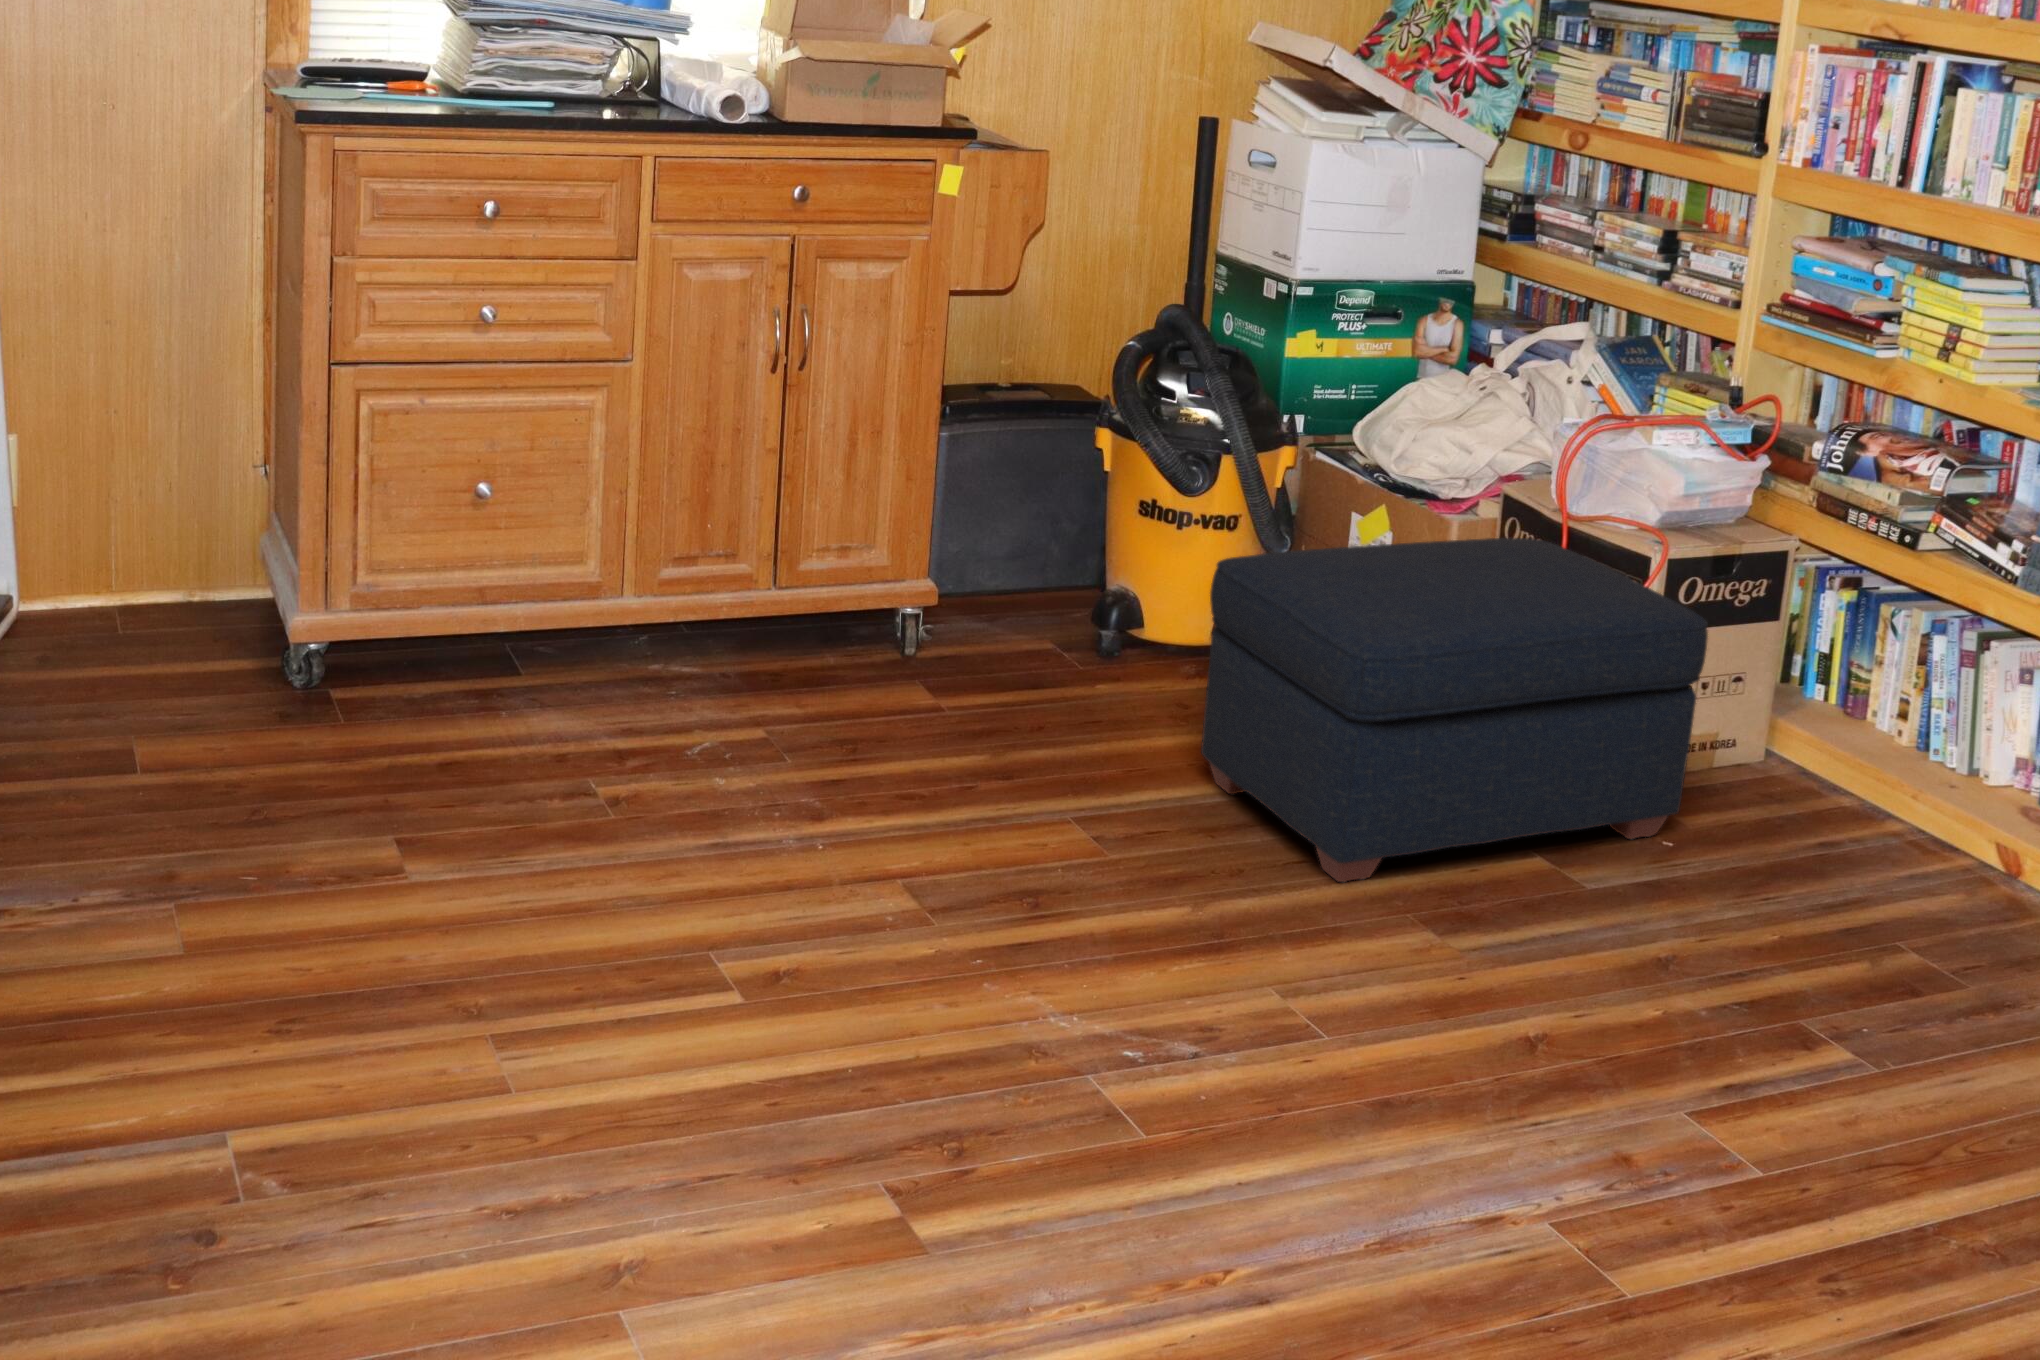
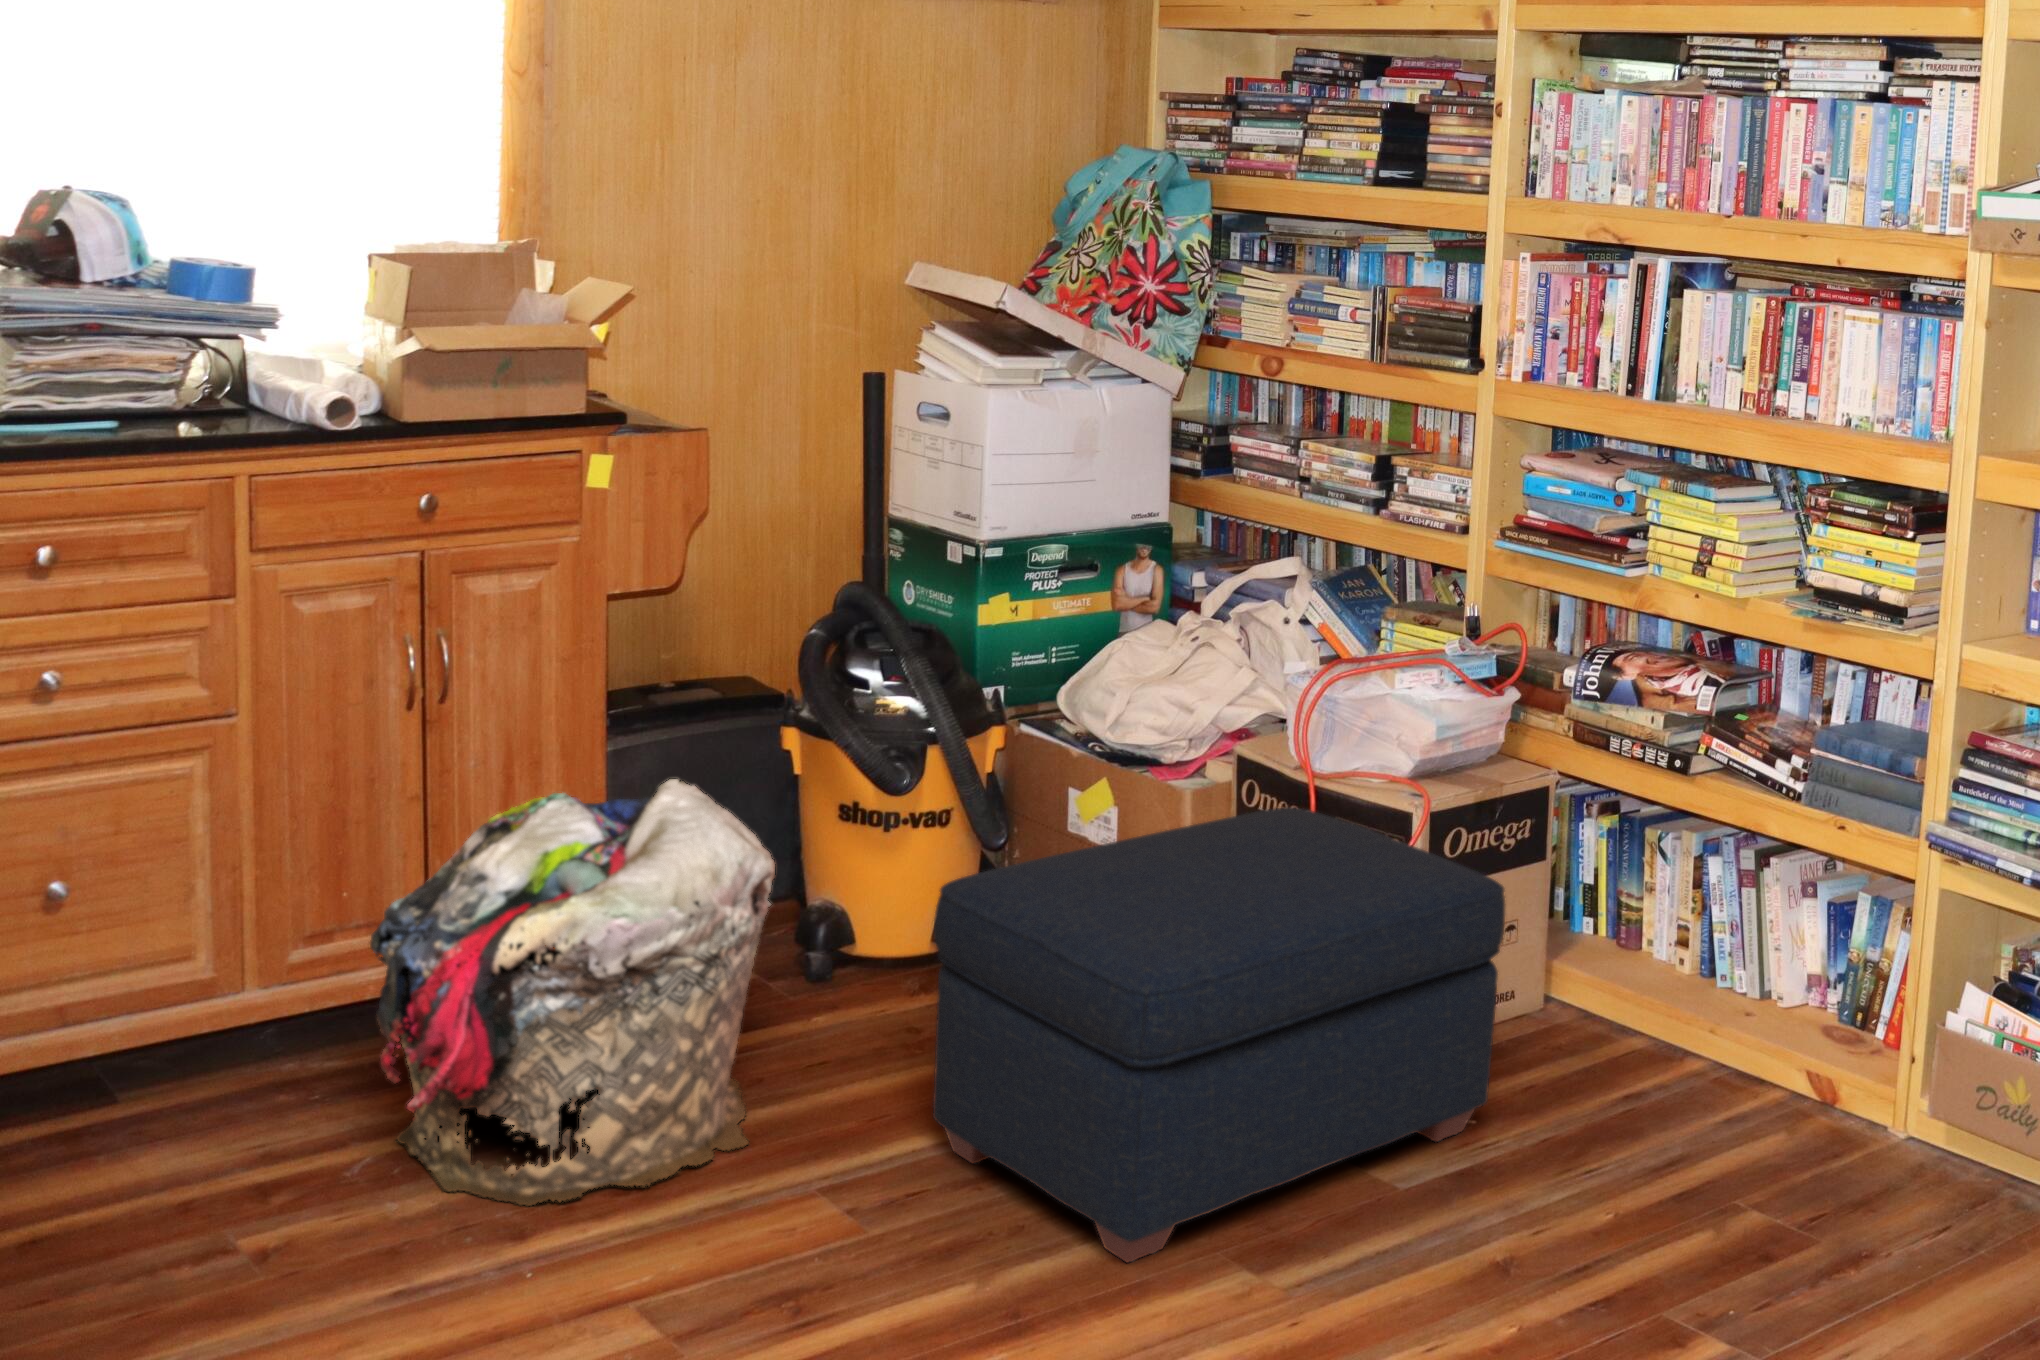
laundry basket: none [780,451,1095,771] -> present [370,779,775,1206]

